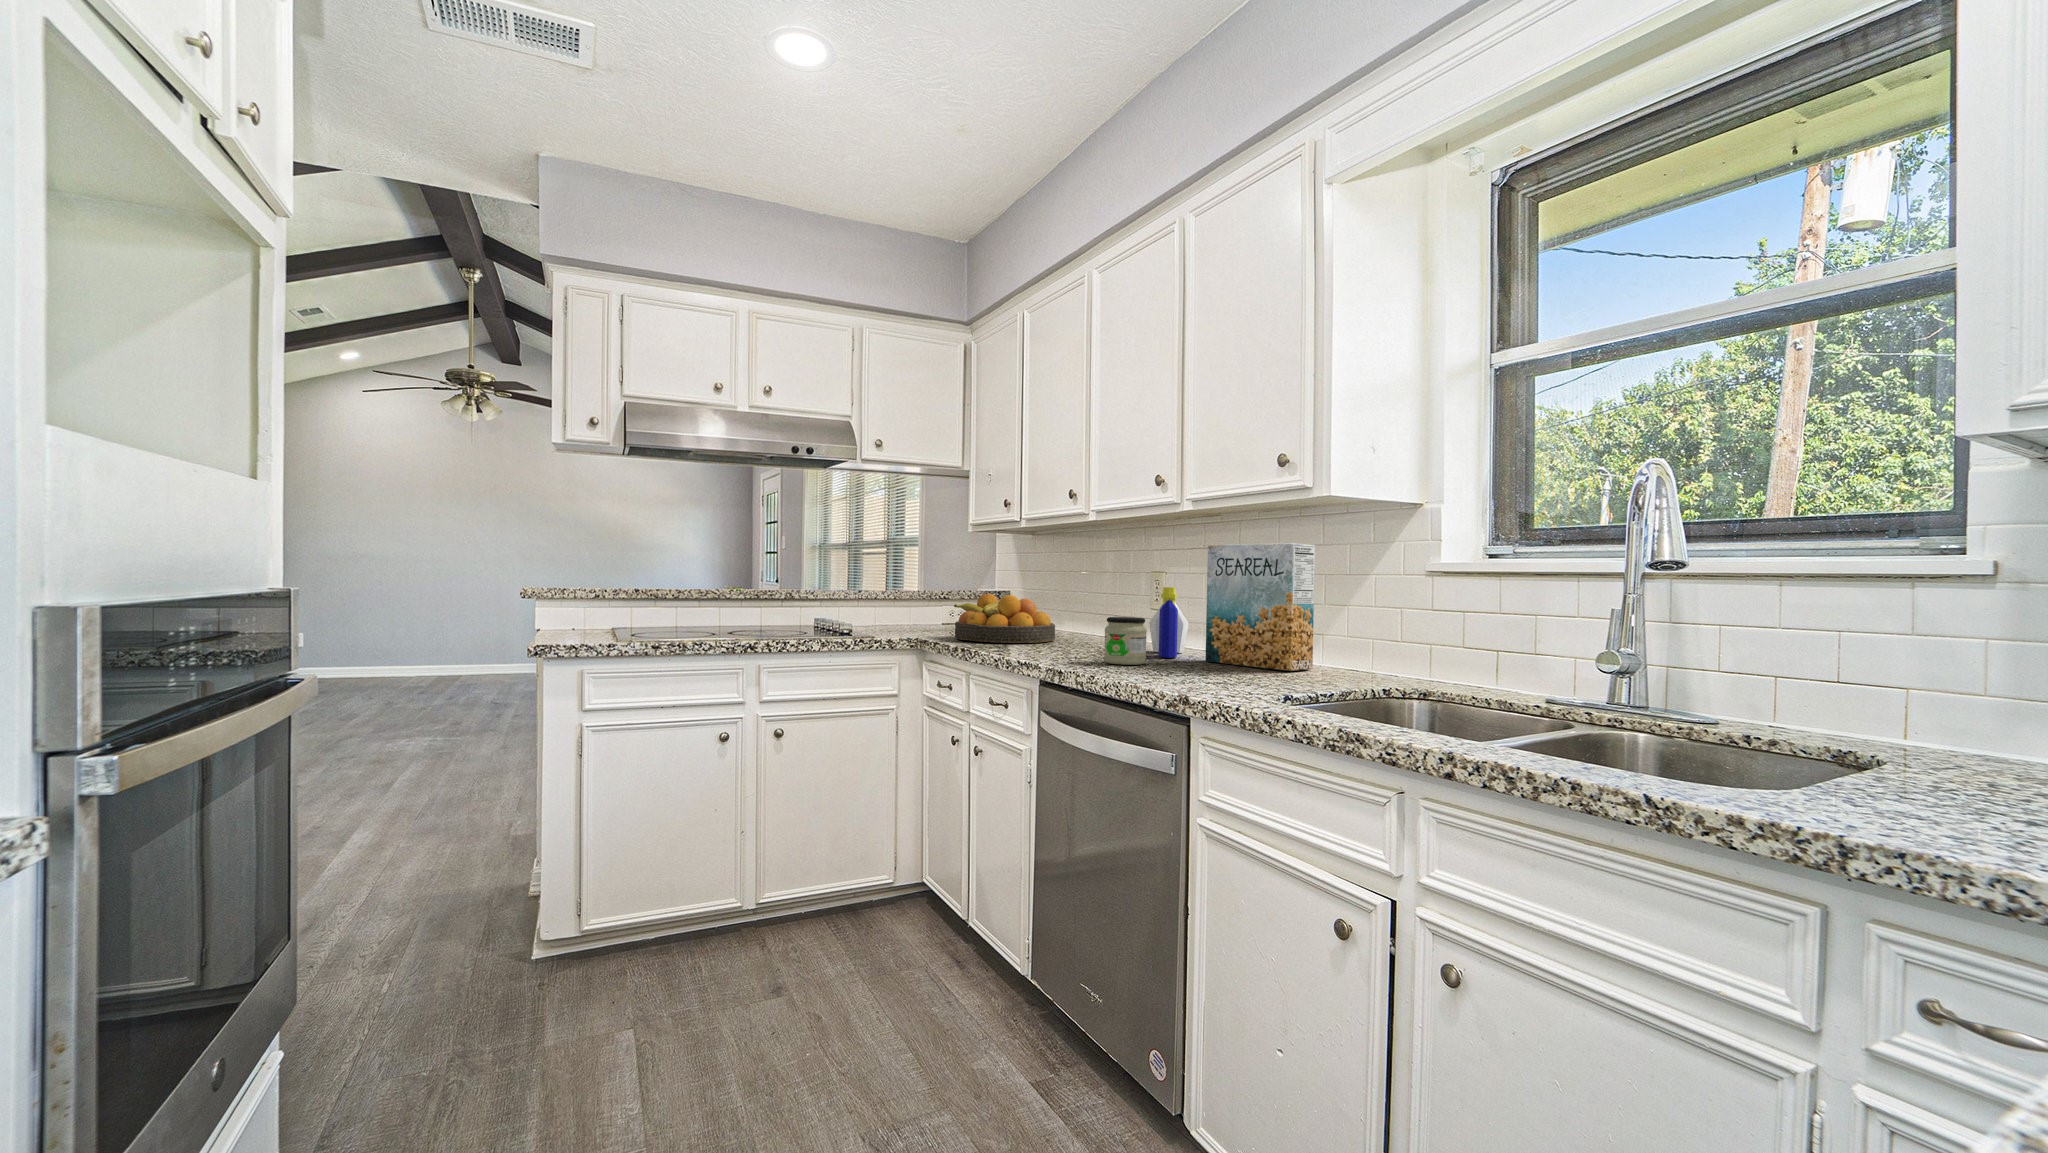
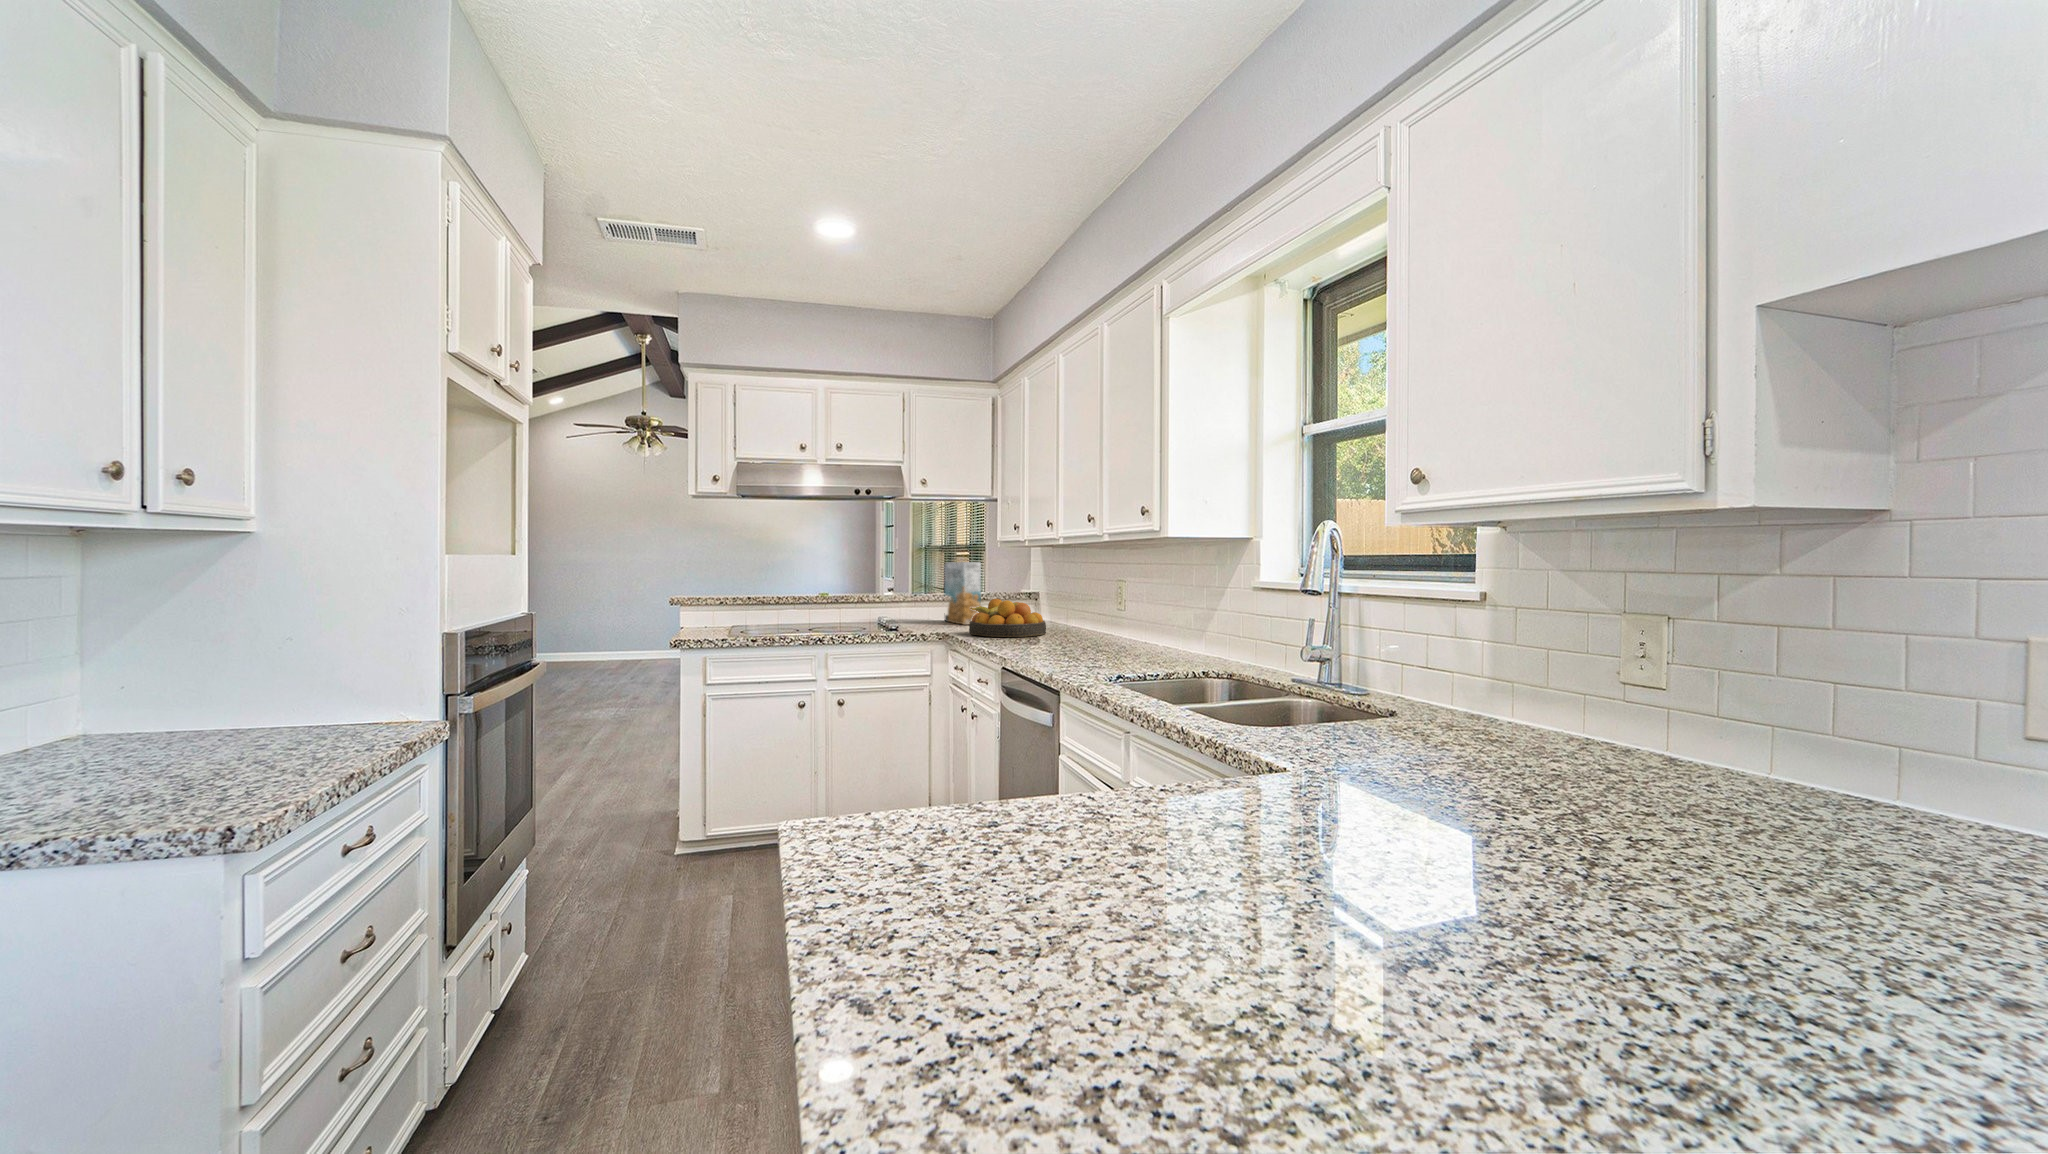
cereal box: present [1206,543,1315,671] -> present [945,562,981,625]
bottle: present [1149,587,1189,658] -> none [1096,596,1128,649]
jar: present [1104,617,1147,665] -> none [1044,619,1075,654]

